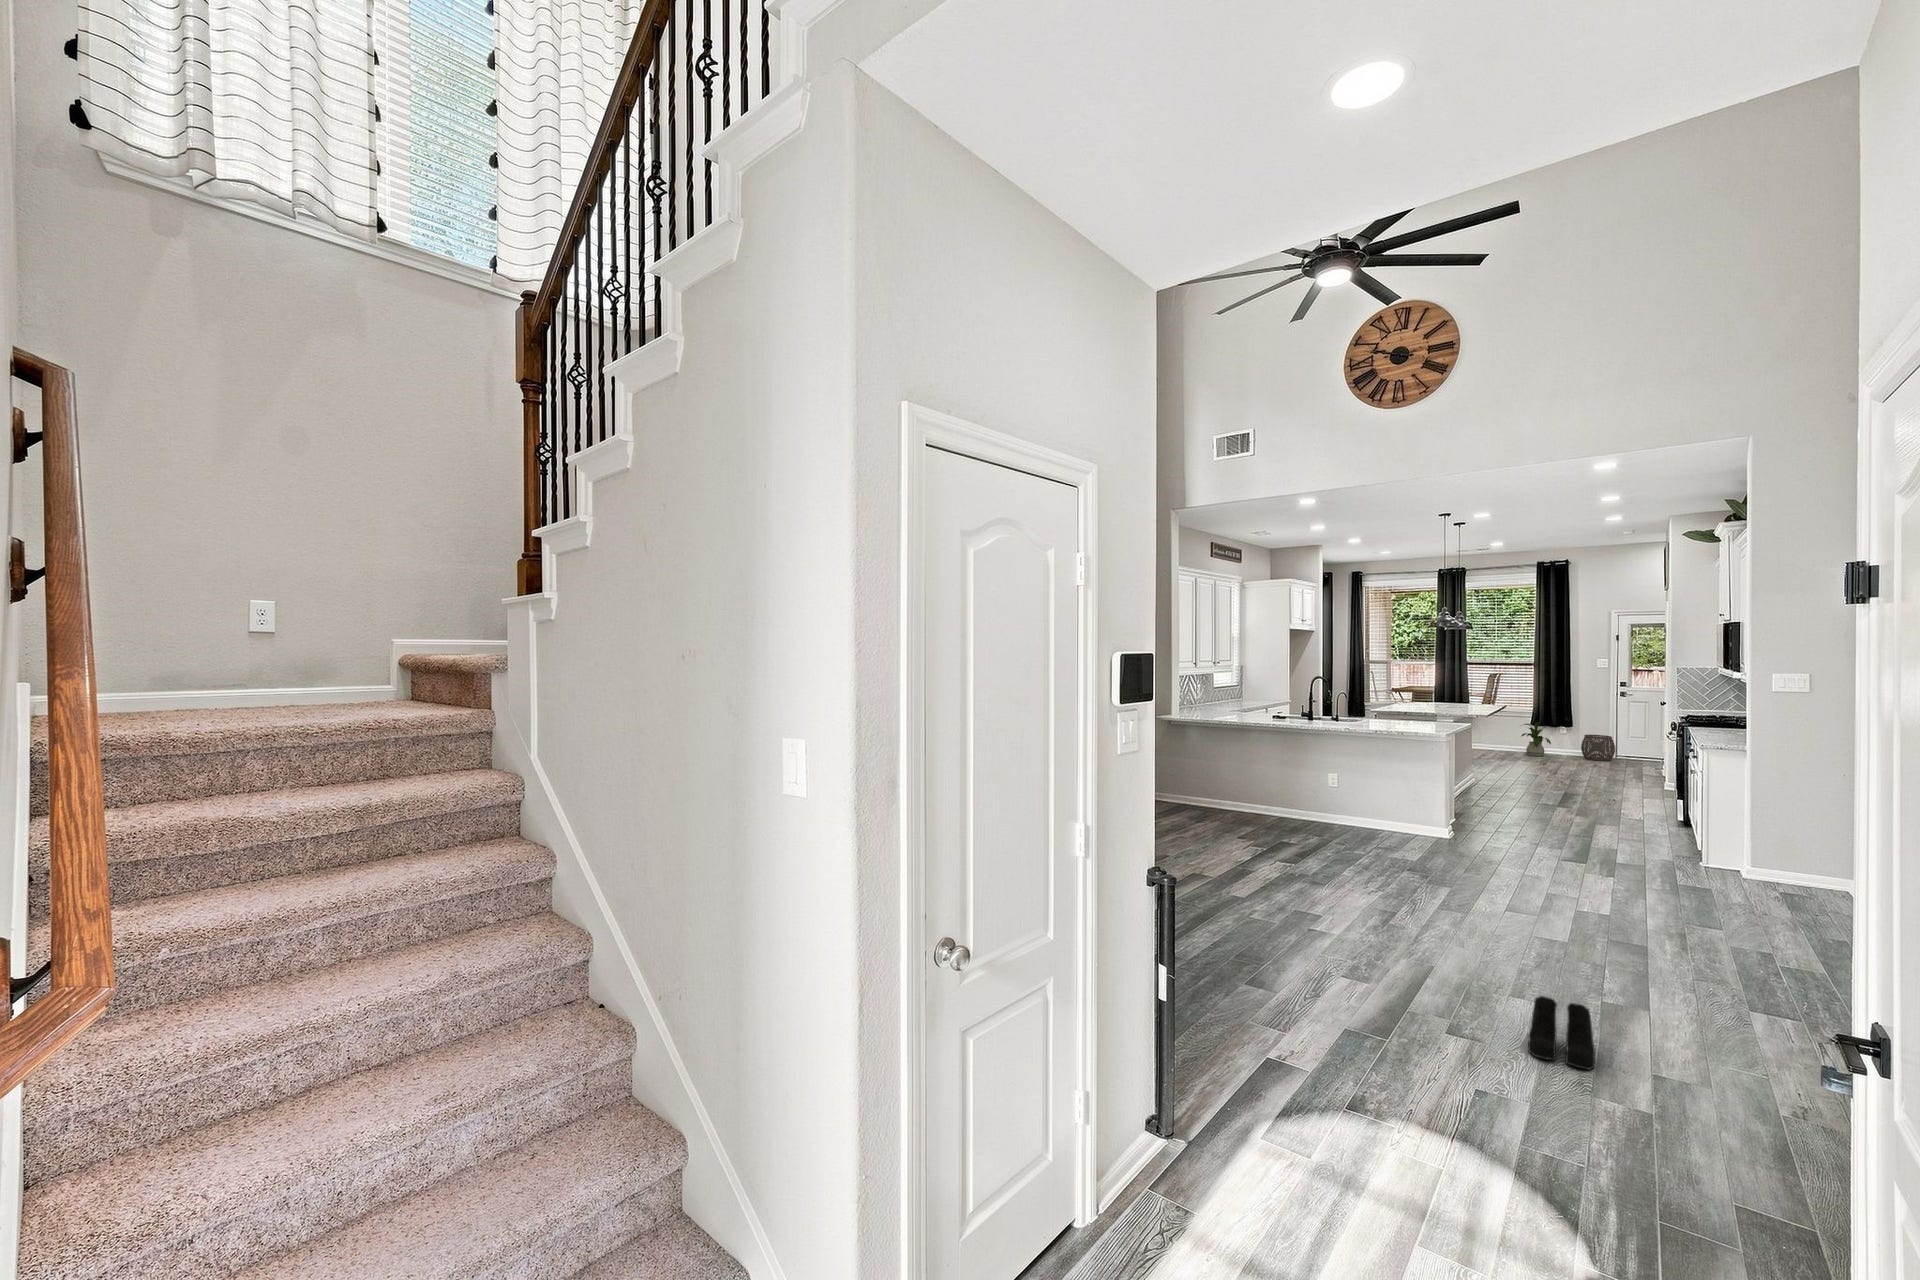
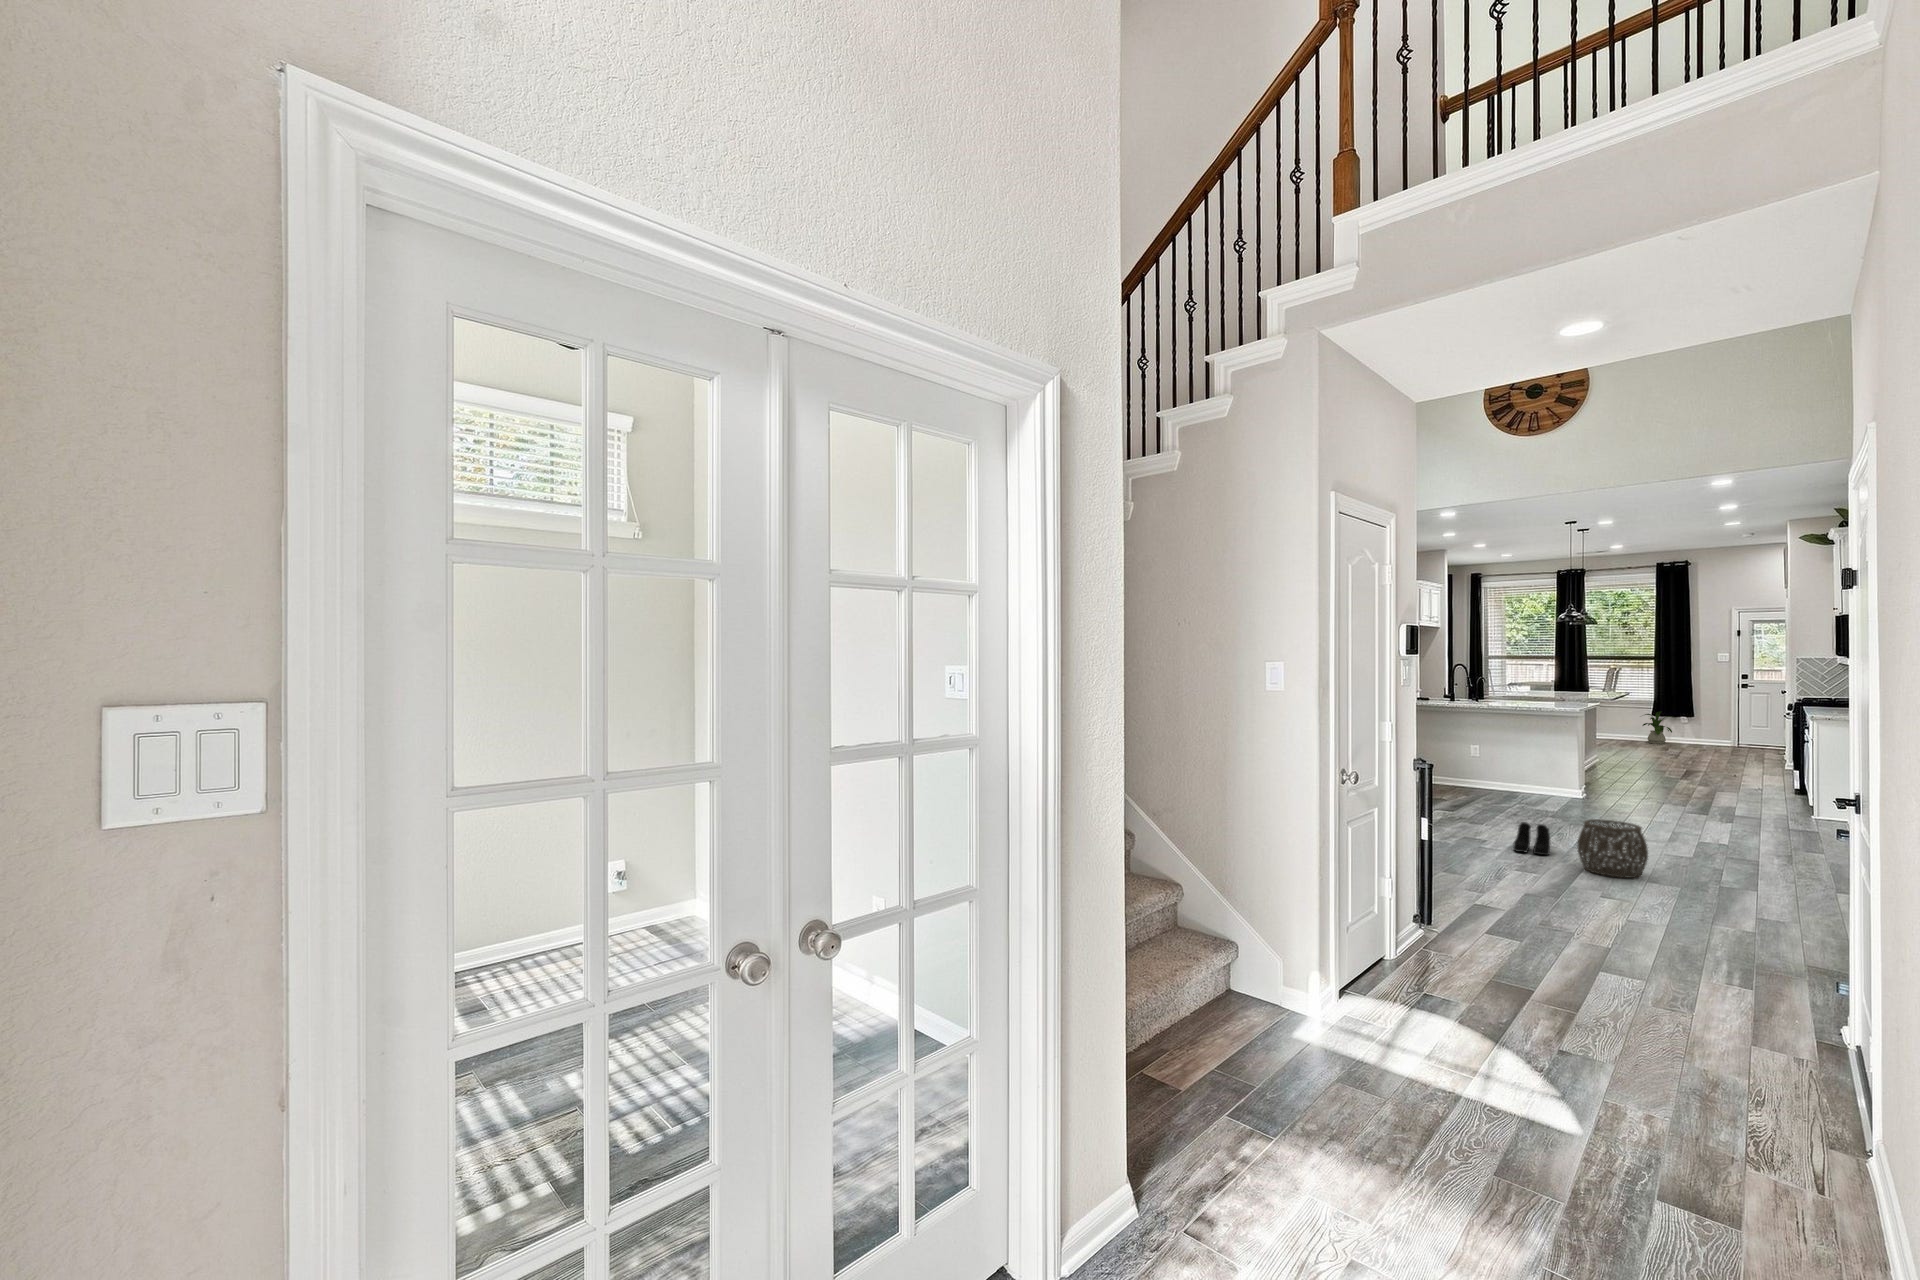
woven basket: present [1581,735,1615,761] -> present [1577,819,1648,878]
boots: present [1528,996,1595,1070] -> present [1513,822,1550,855]

